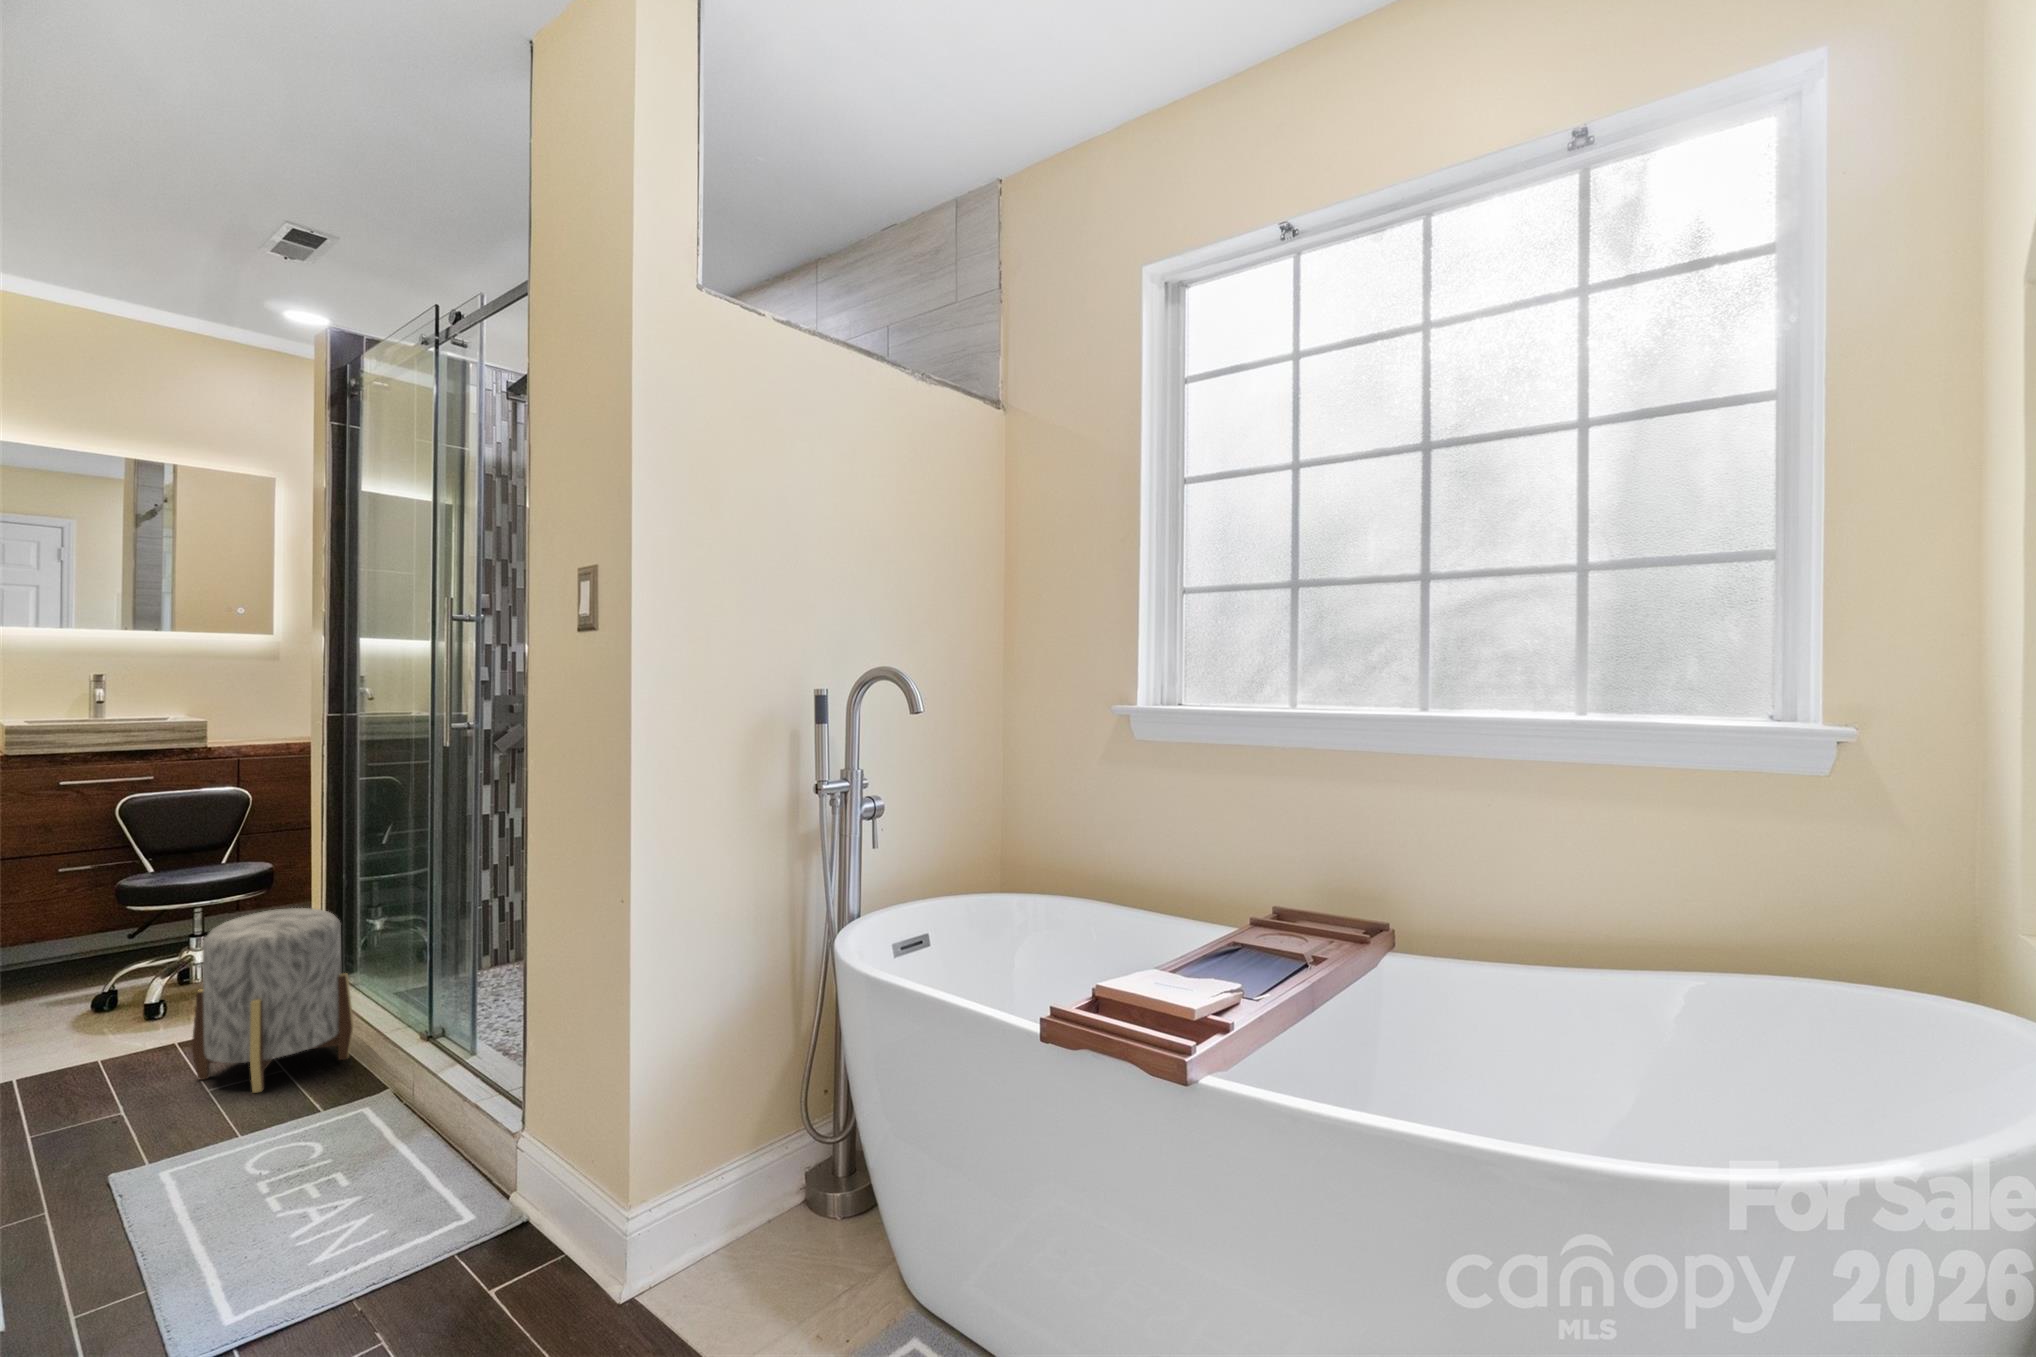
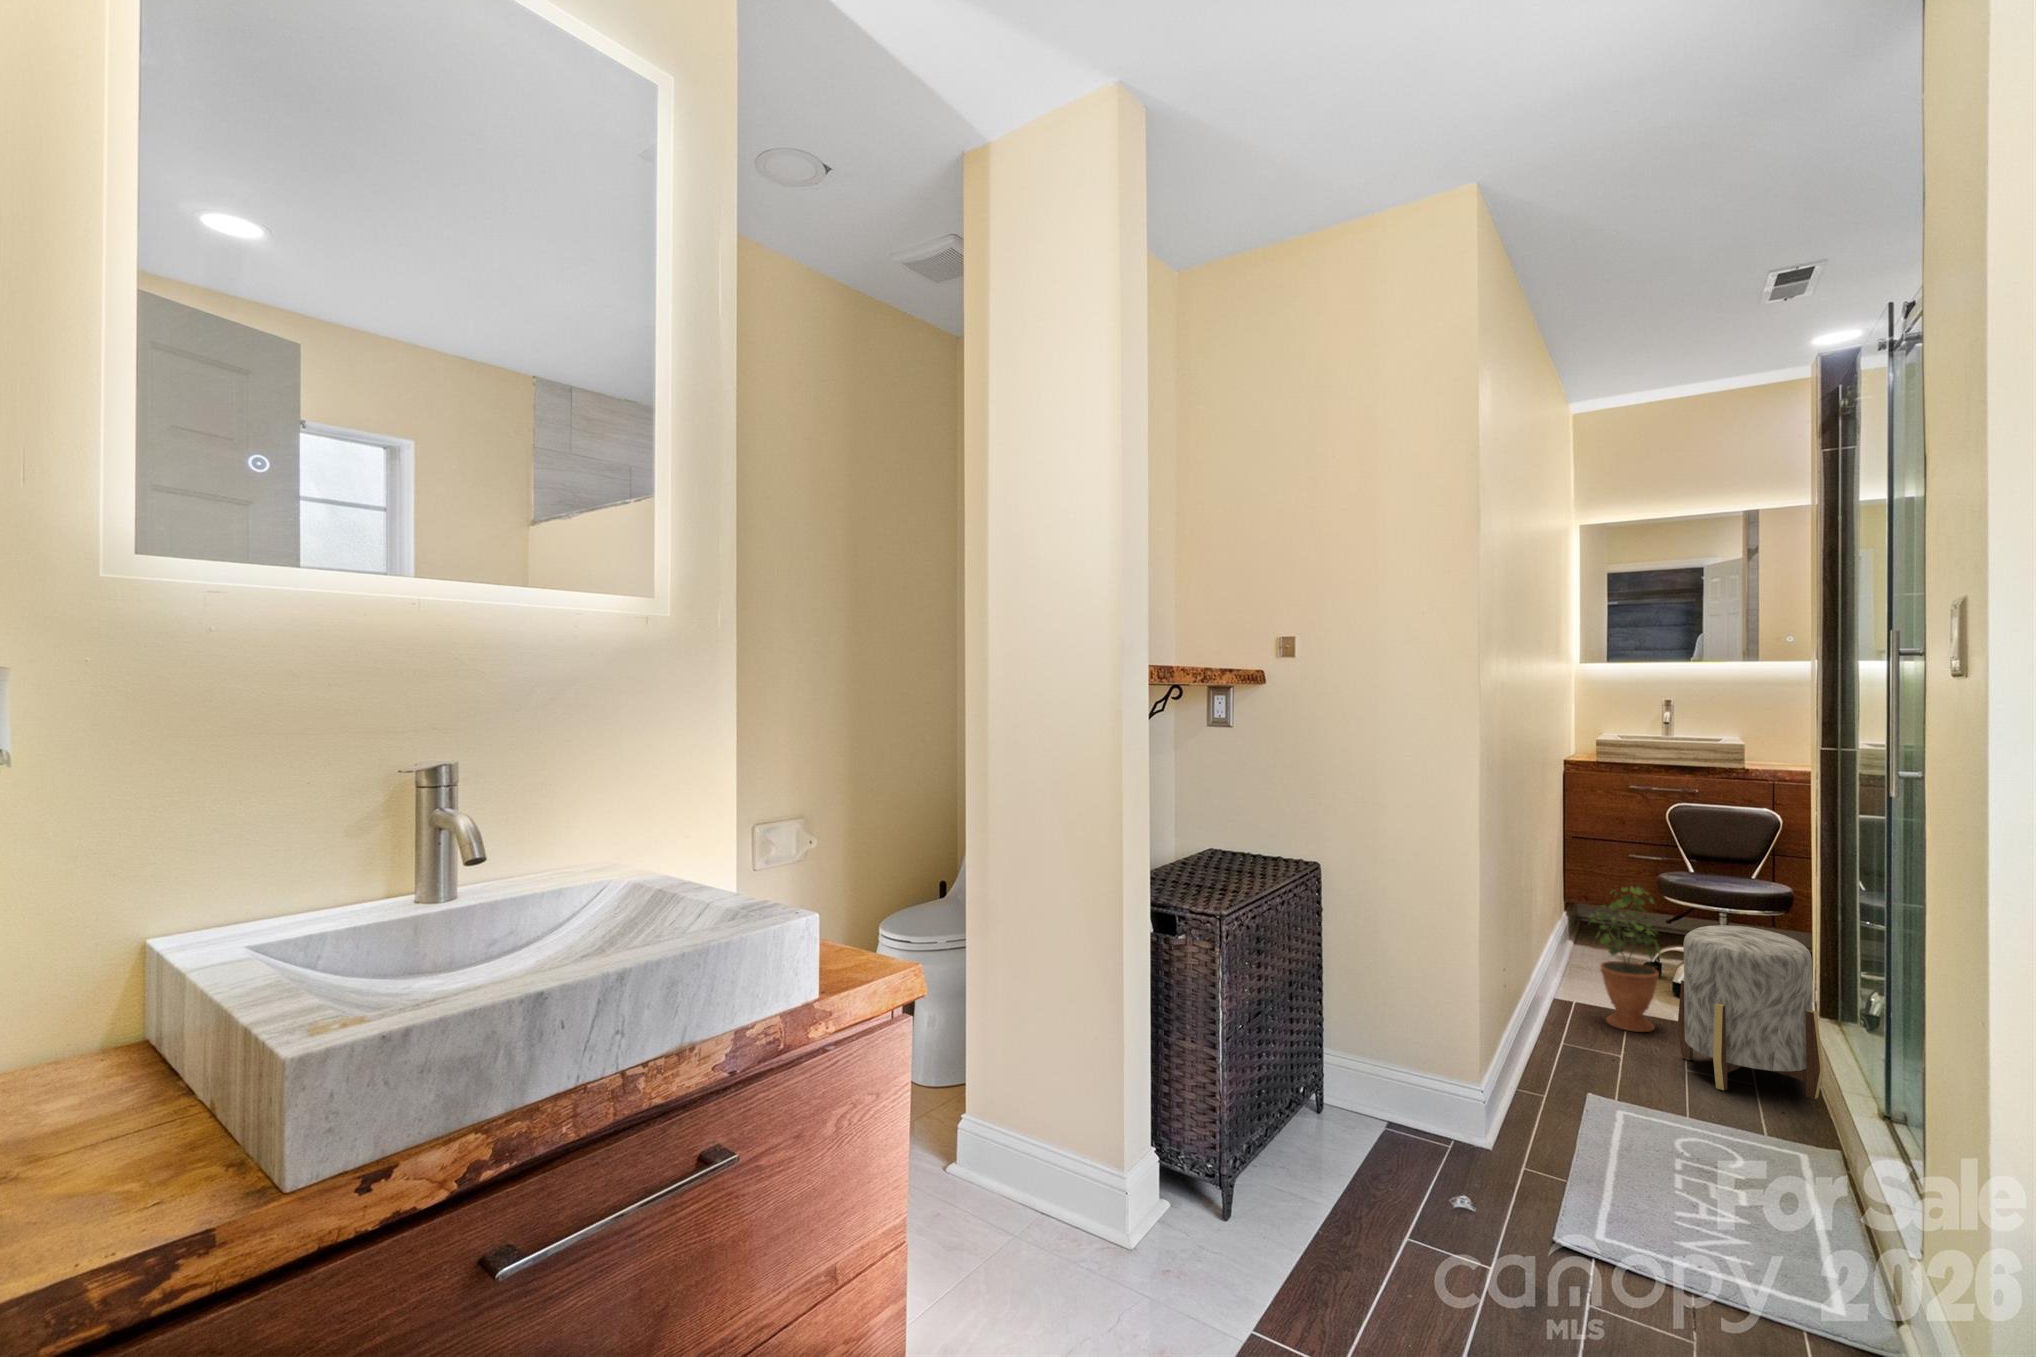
potted plant: none [46,893,155,1083] -> present [1588,884,1660,1032]

